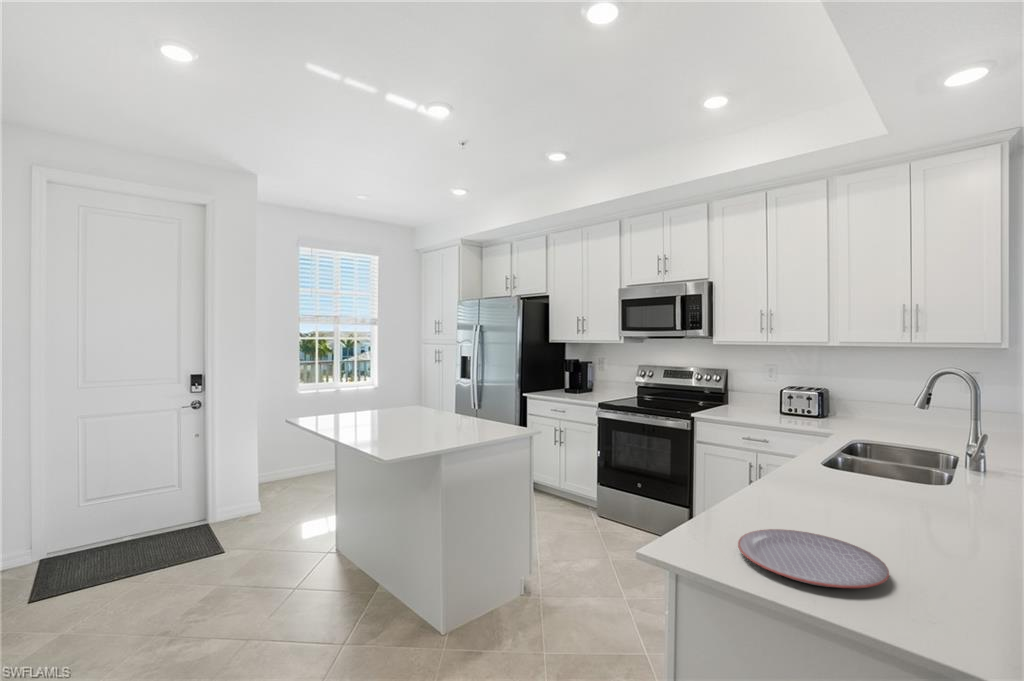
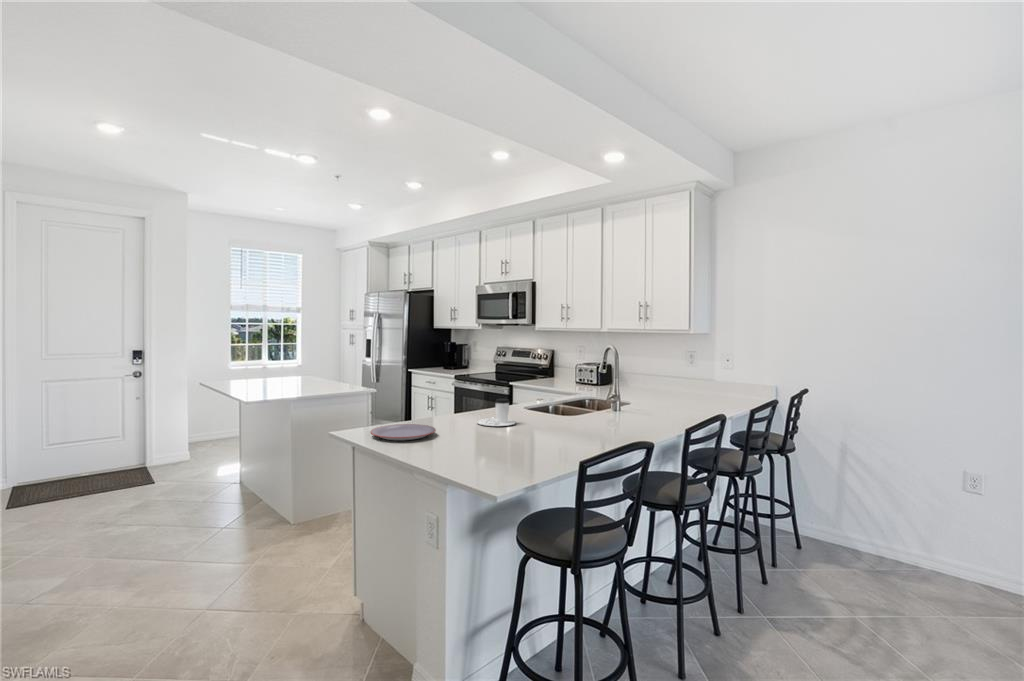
coffee cup: none [843,470,932,527] -> present [477,399,516,426]

